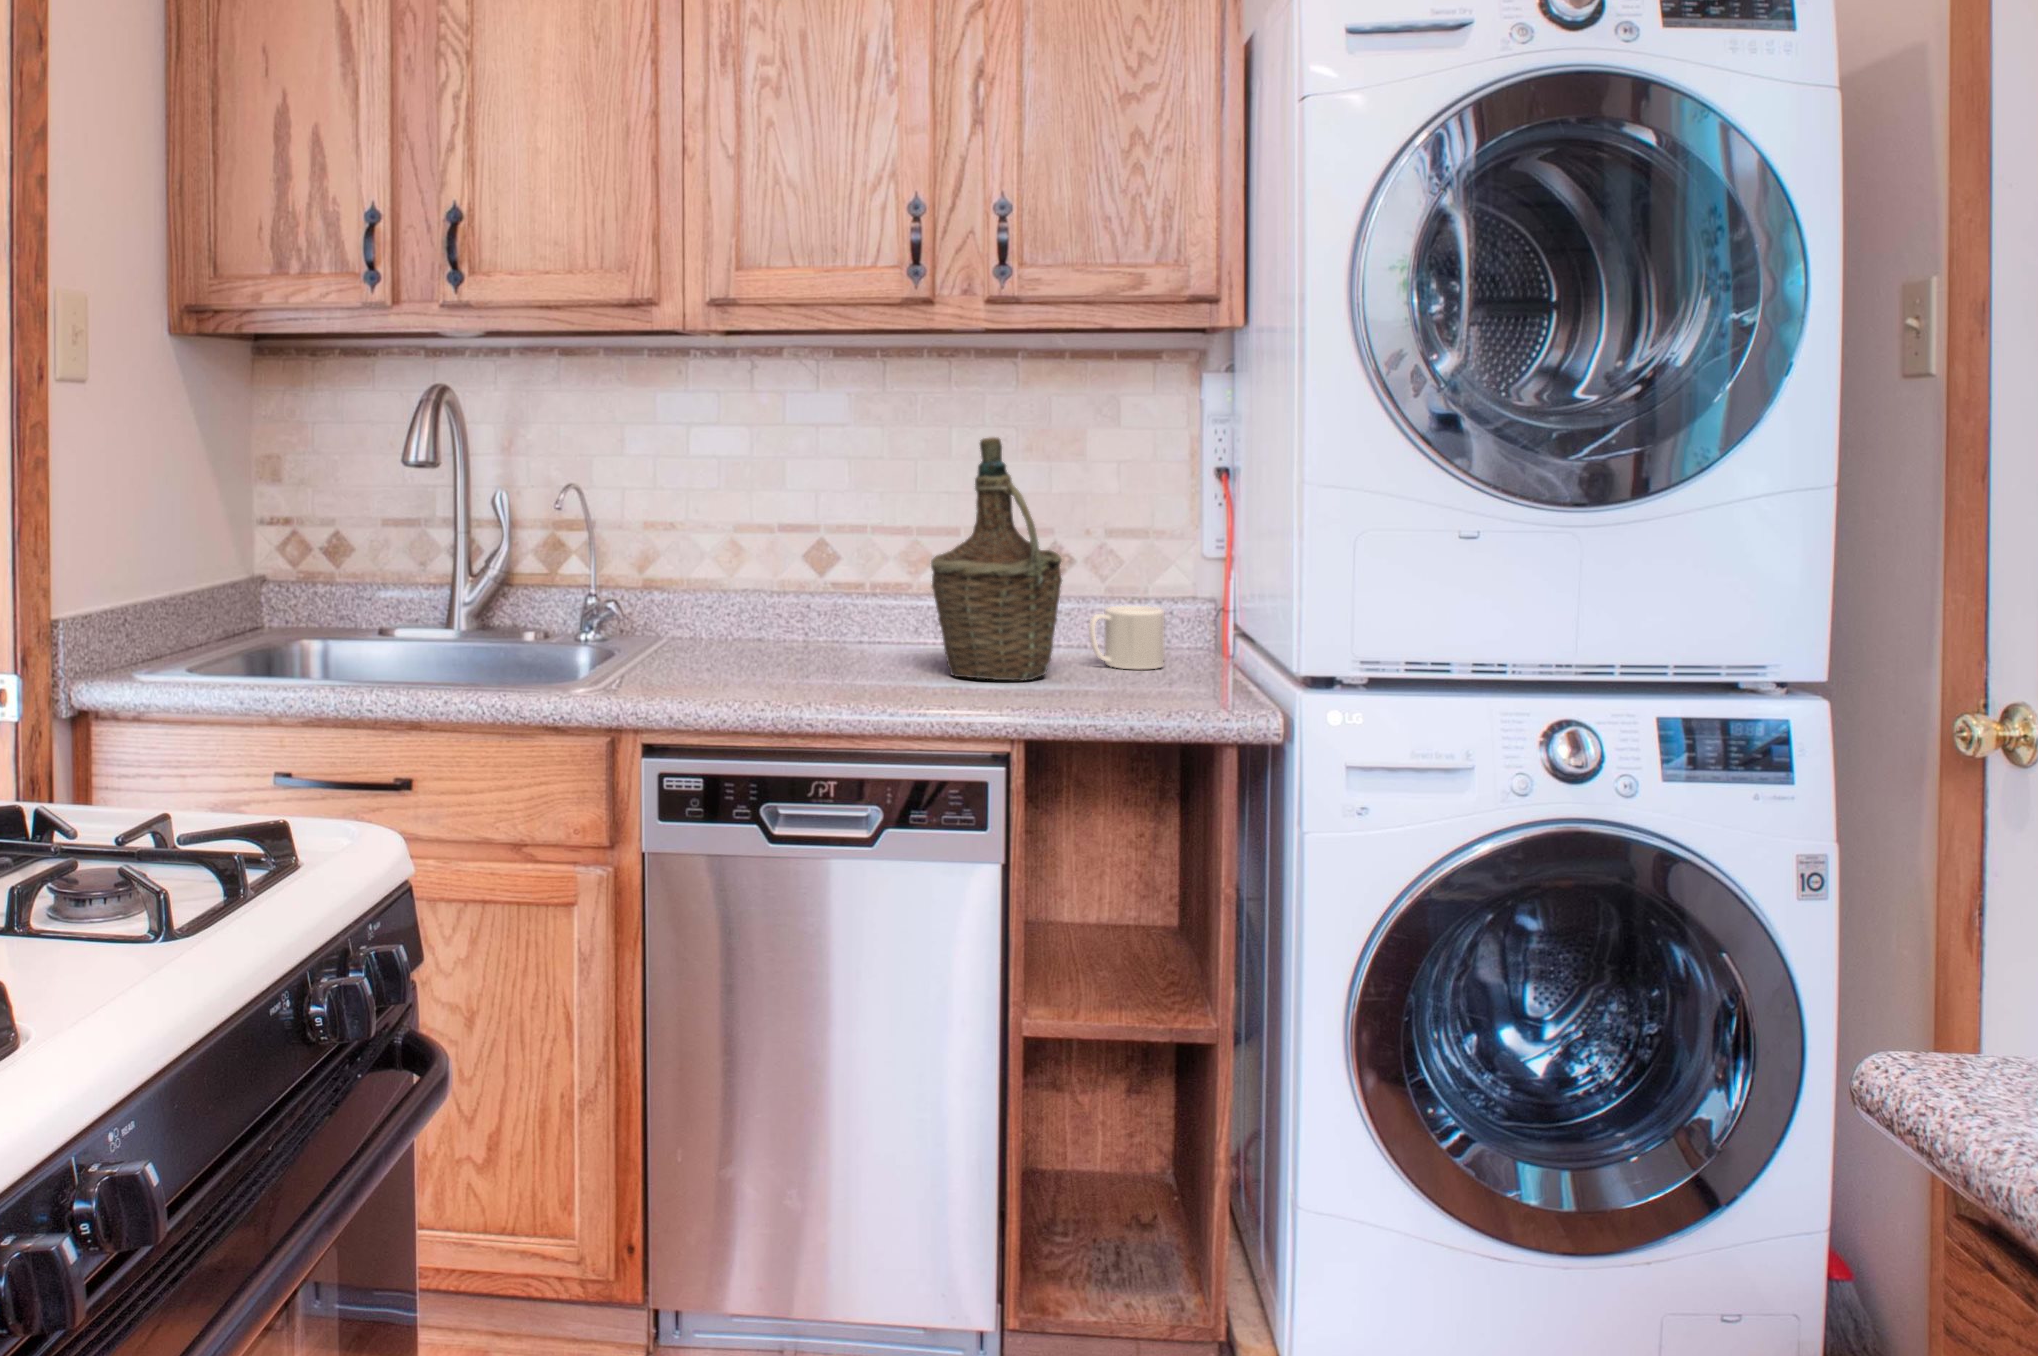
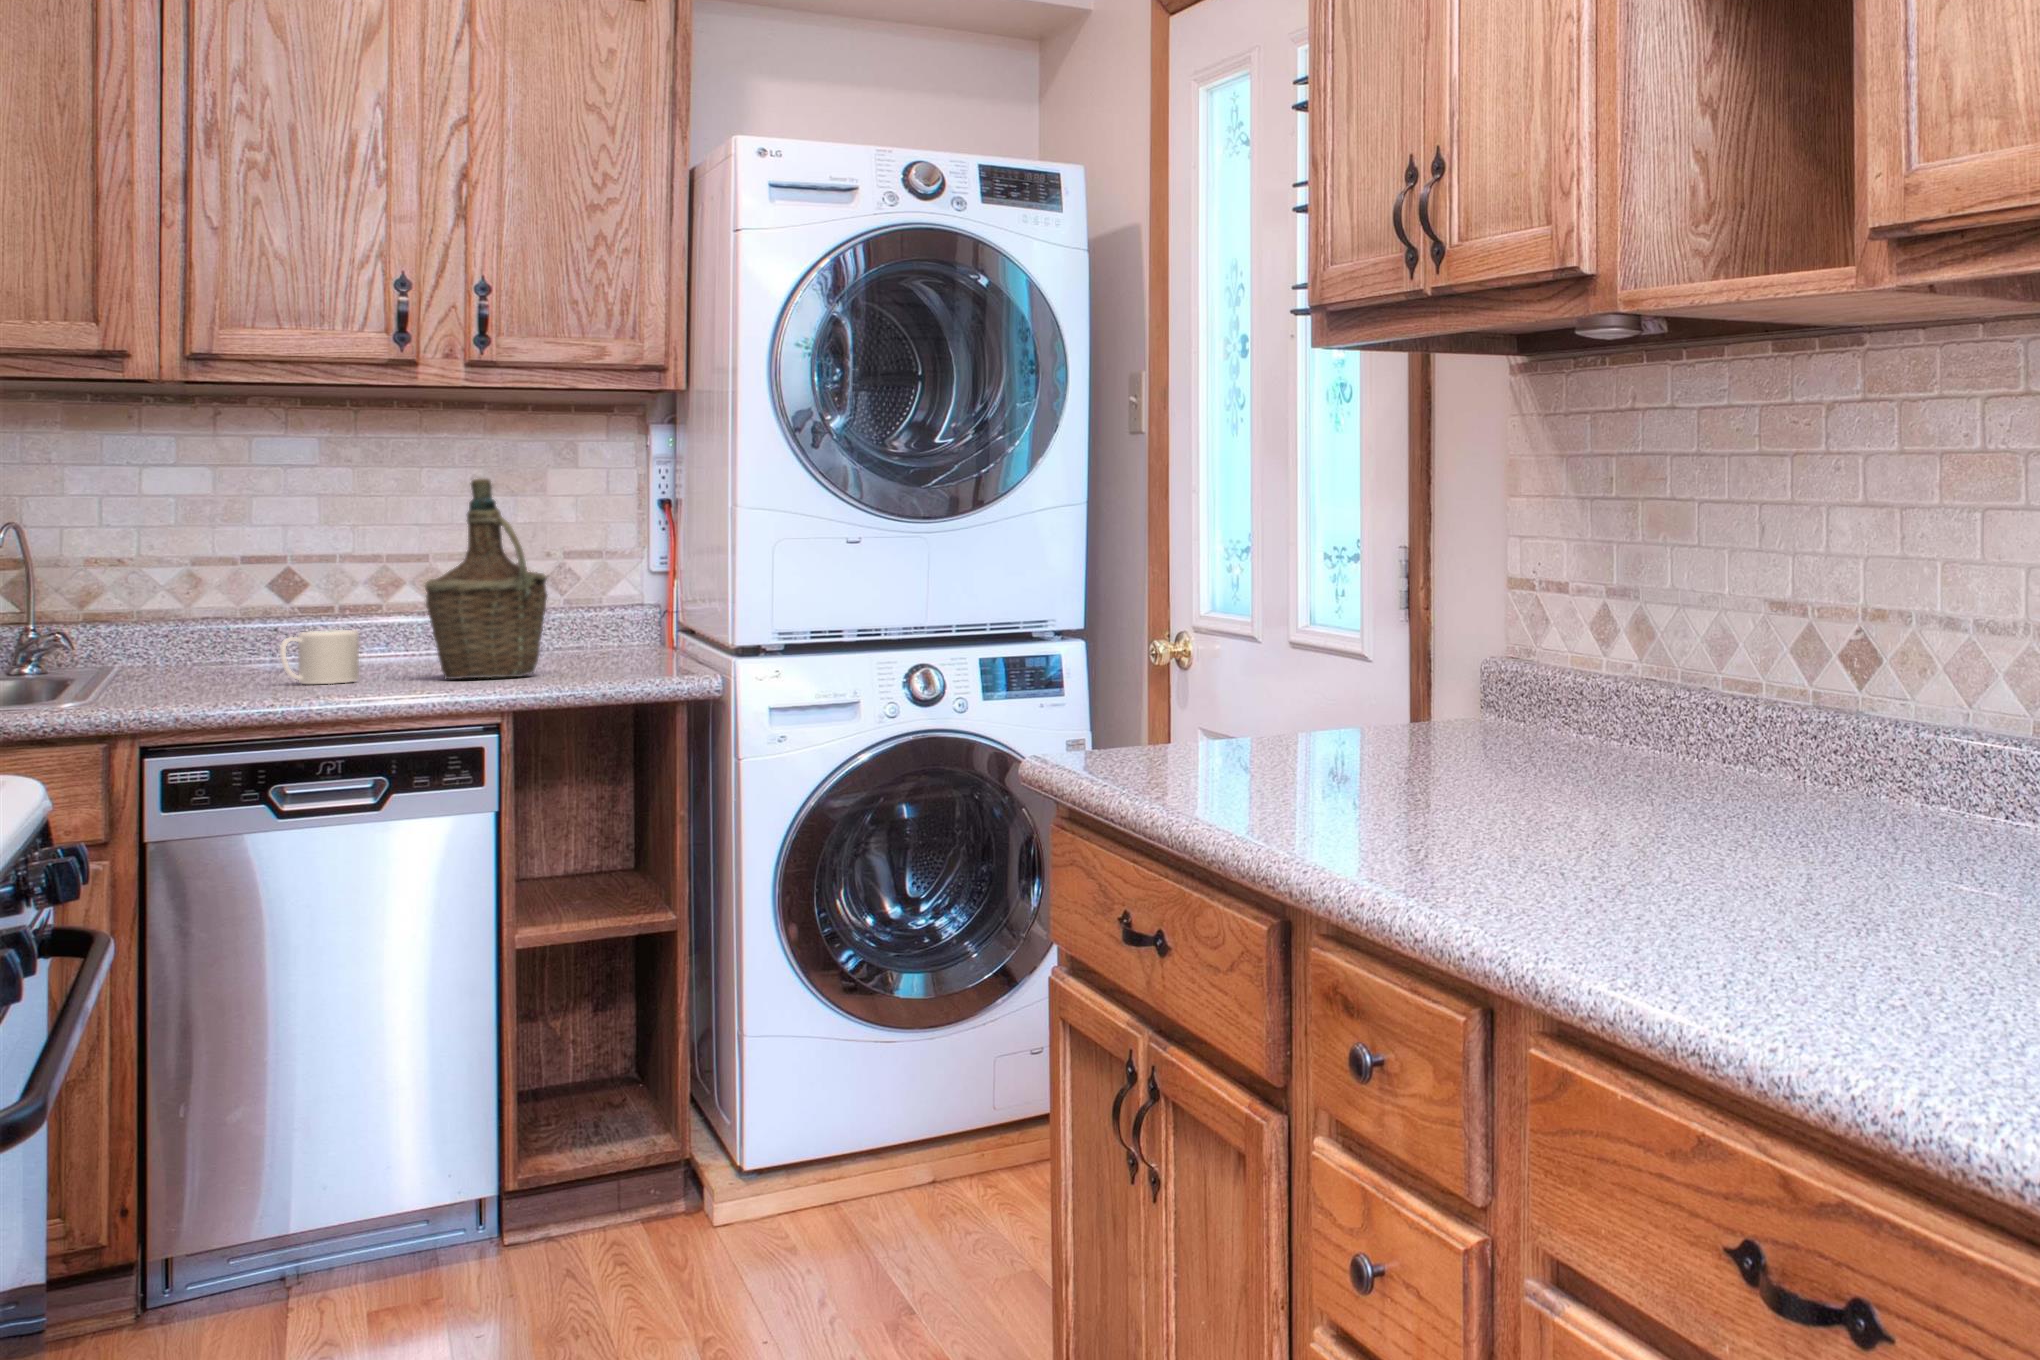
mug: present [1089,606,1164,670] -> present [280,630,359,684]

